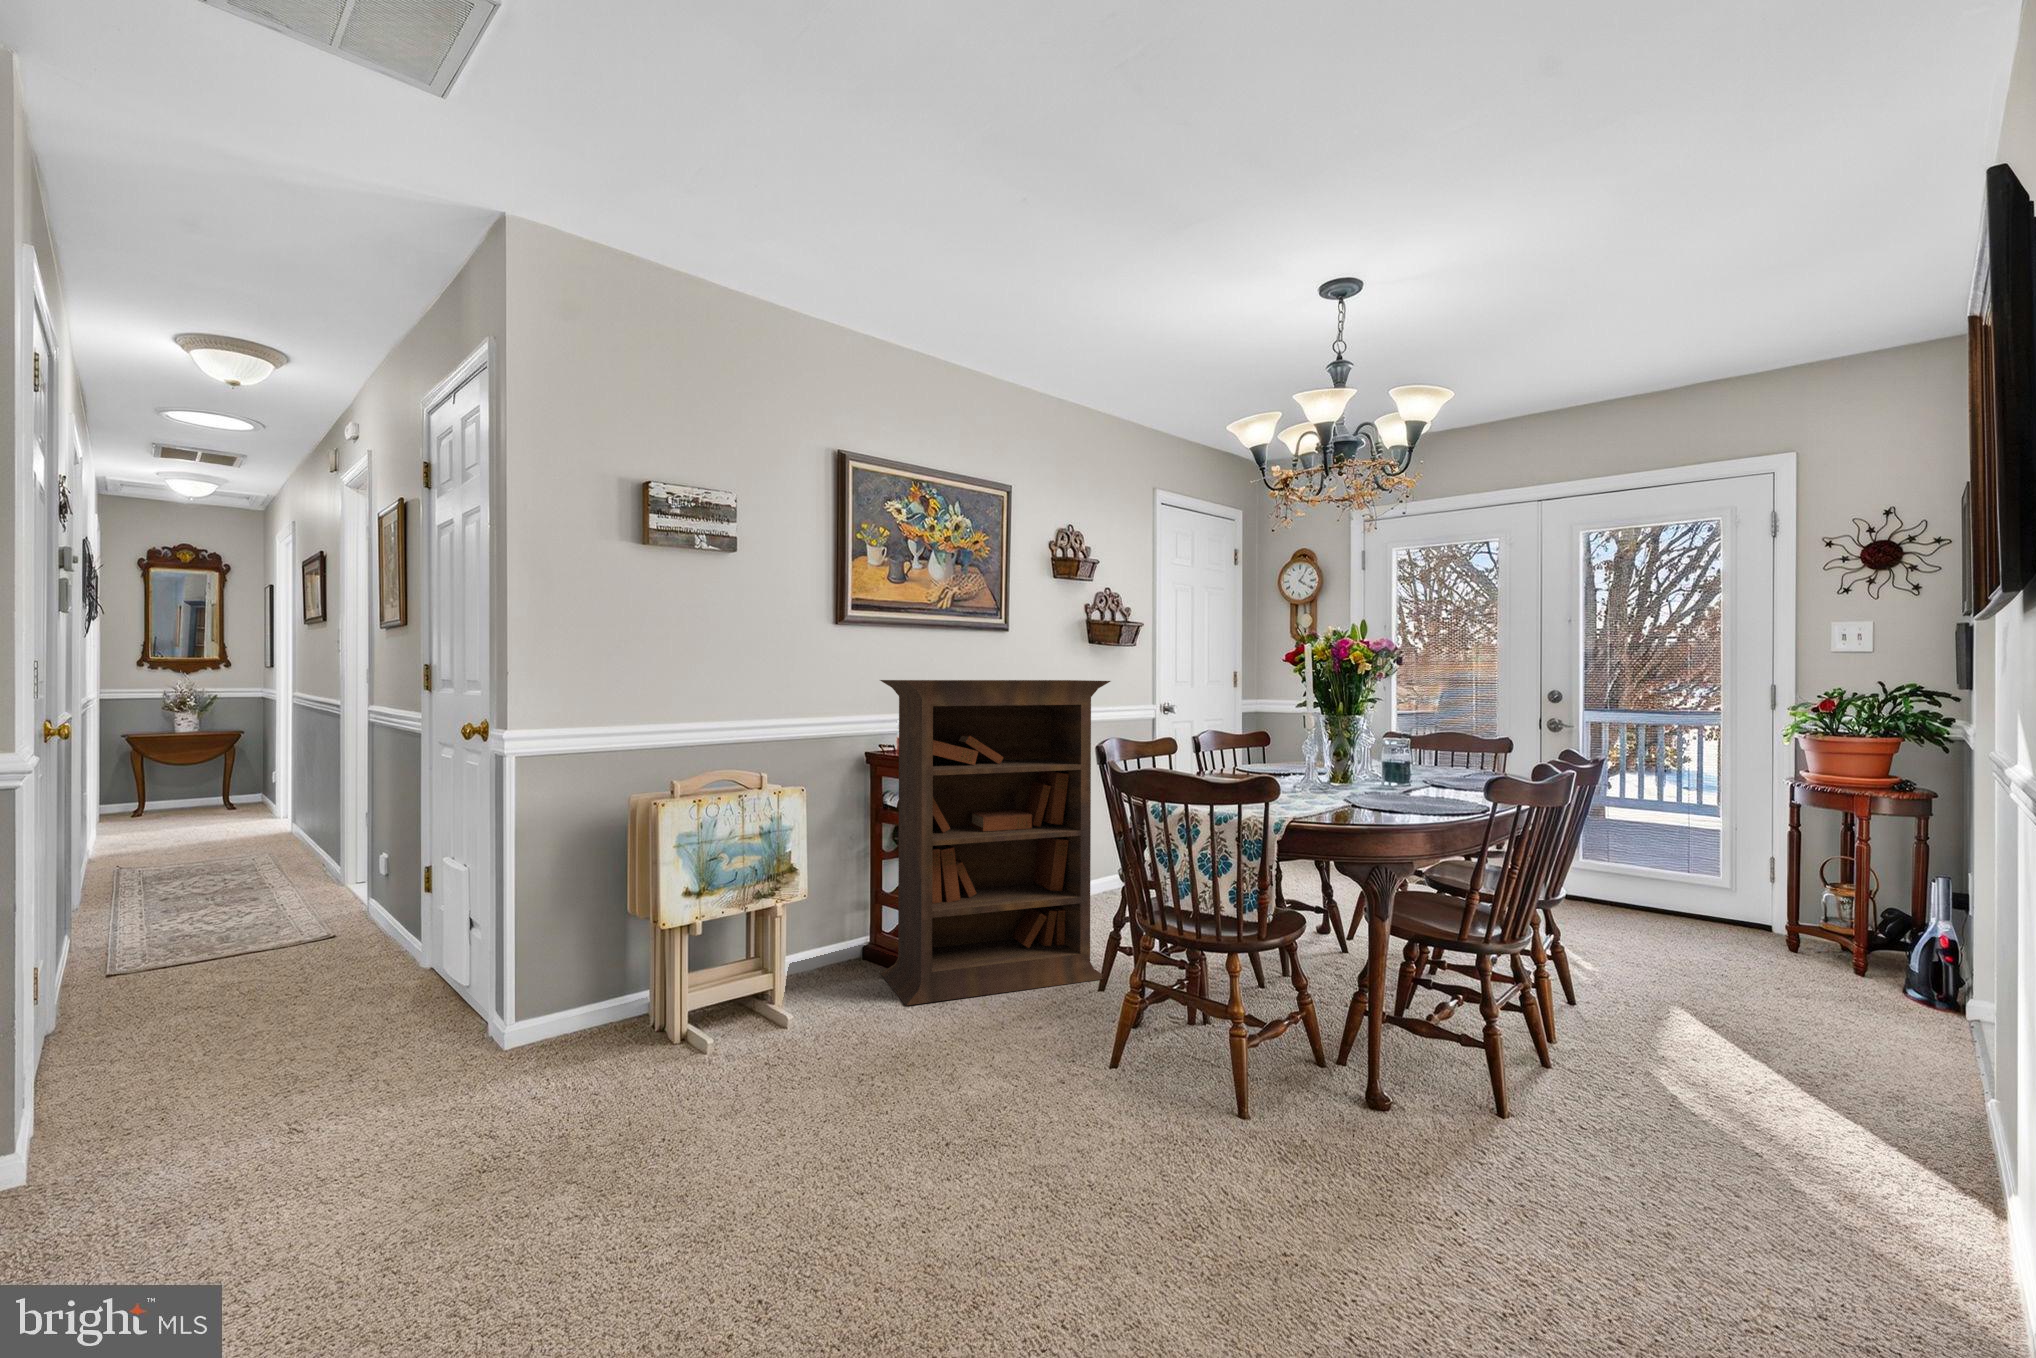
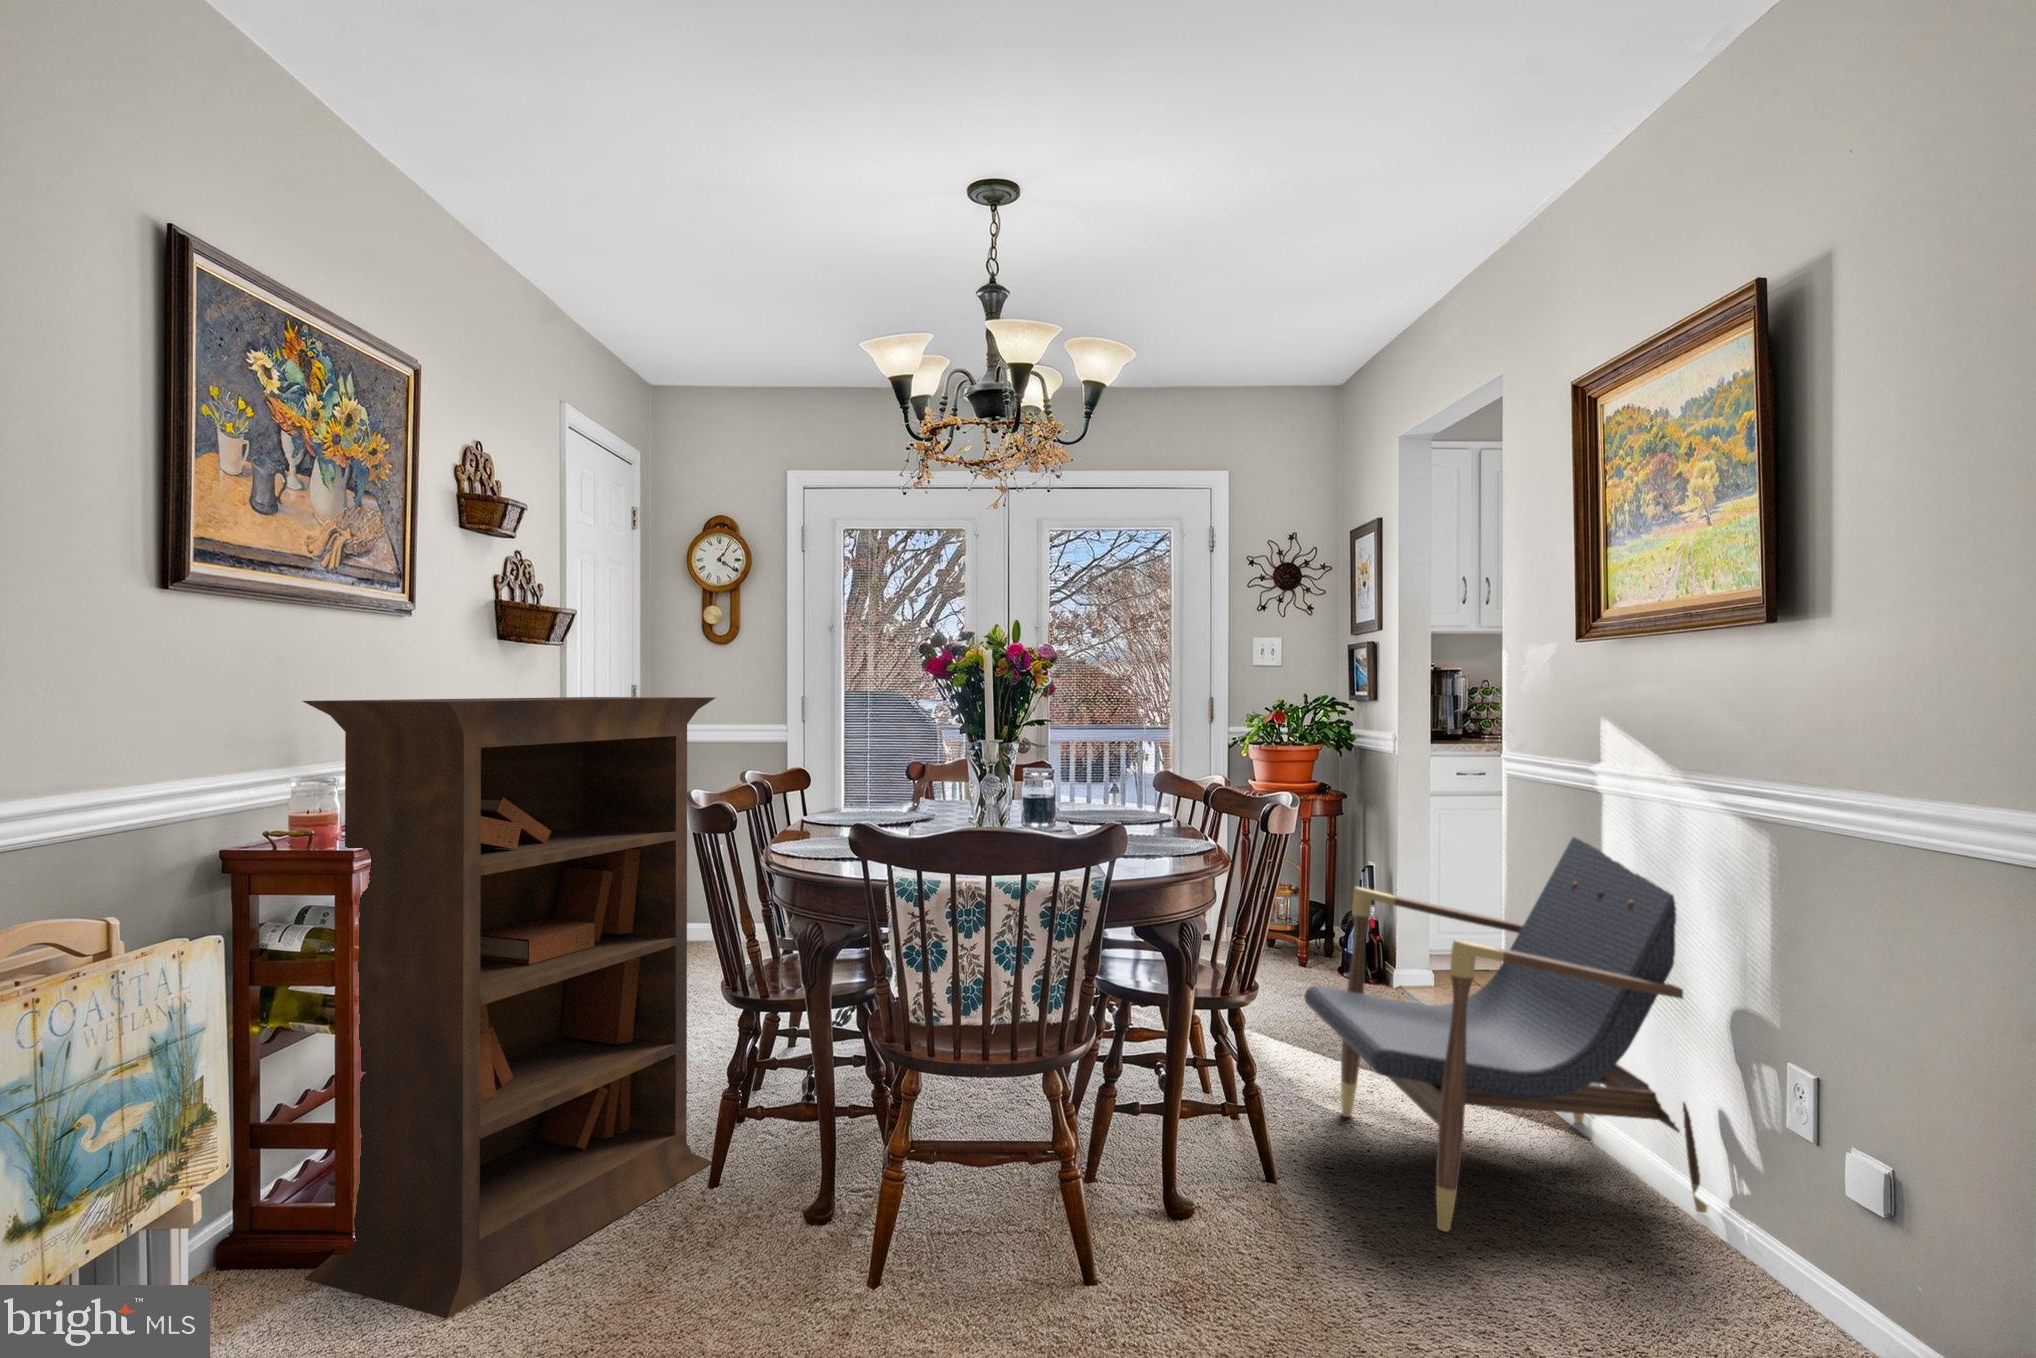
lounge chair: none [1516,828,1993,1290] -> present [1305,837,1707,1232]

